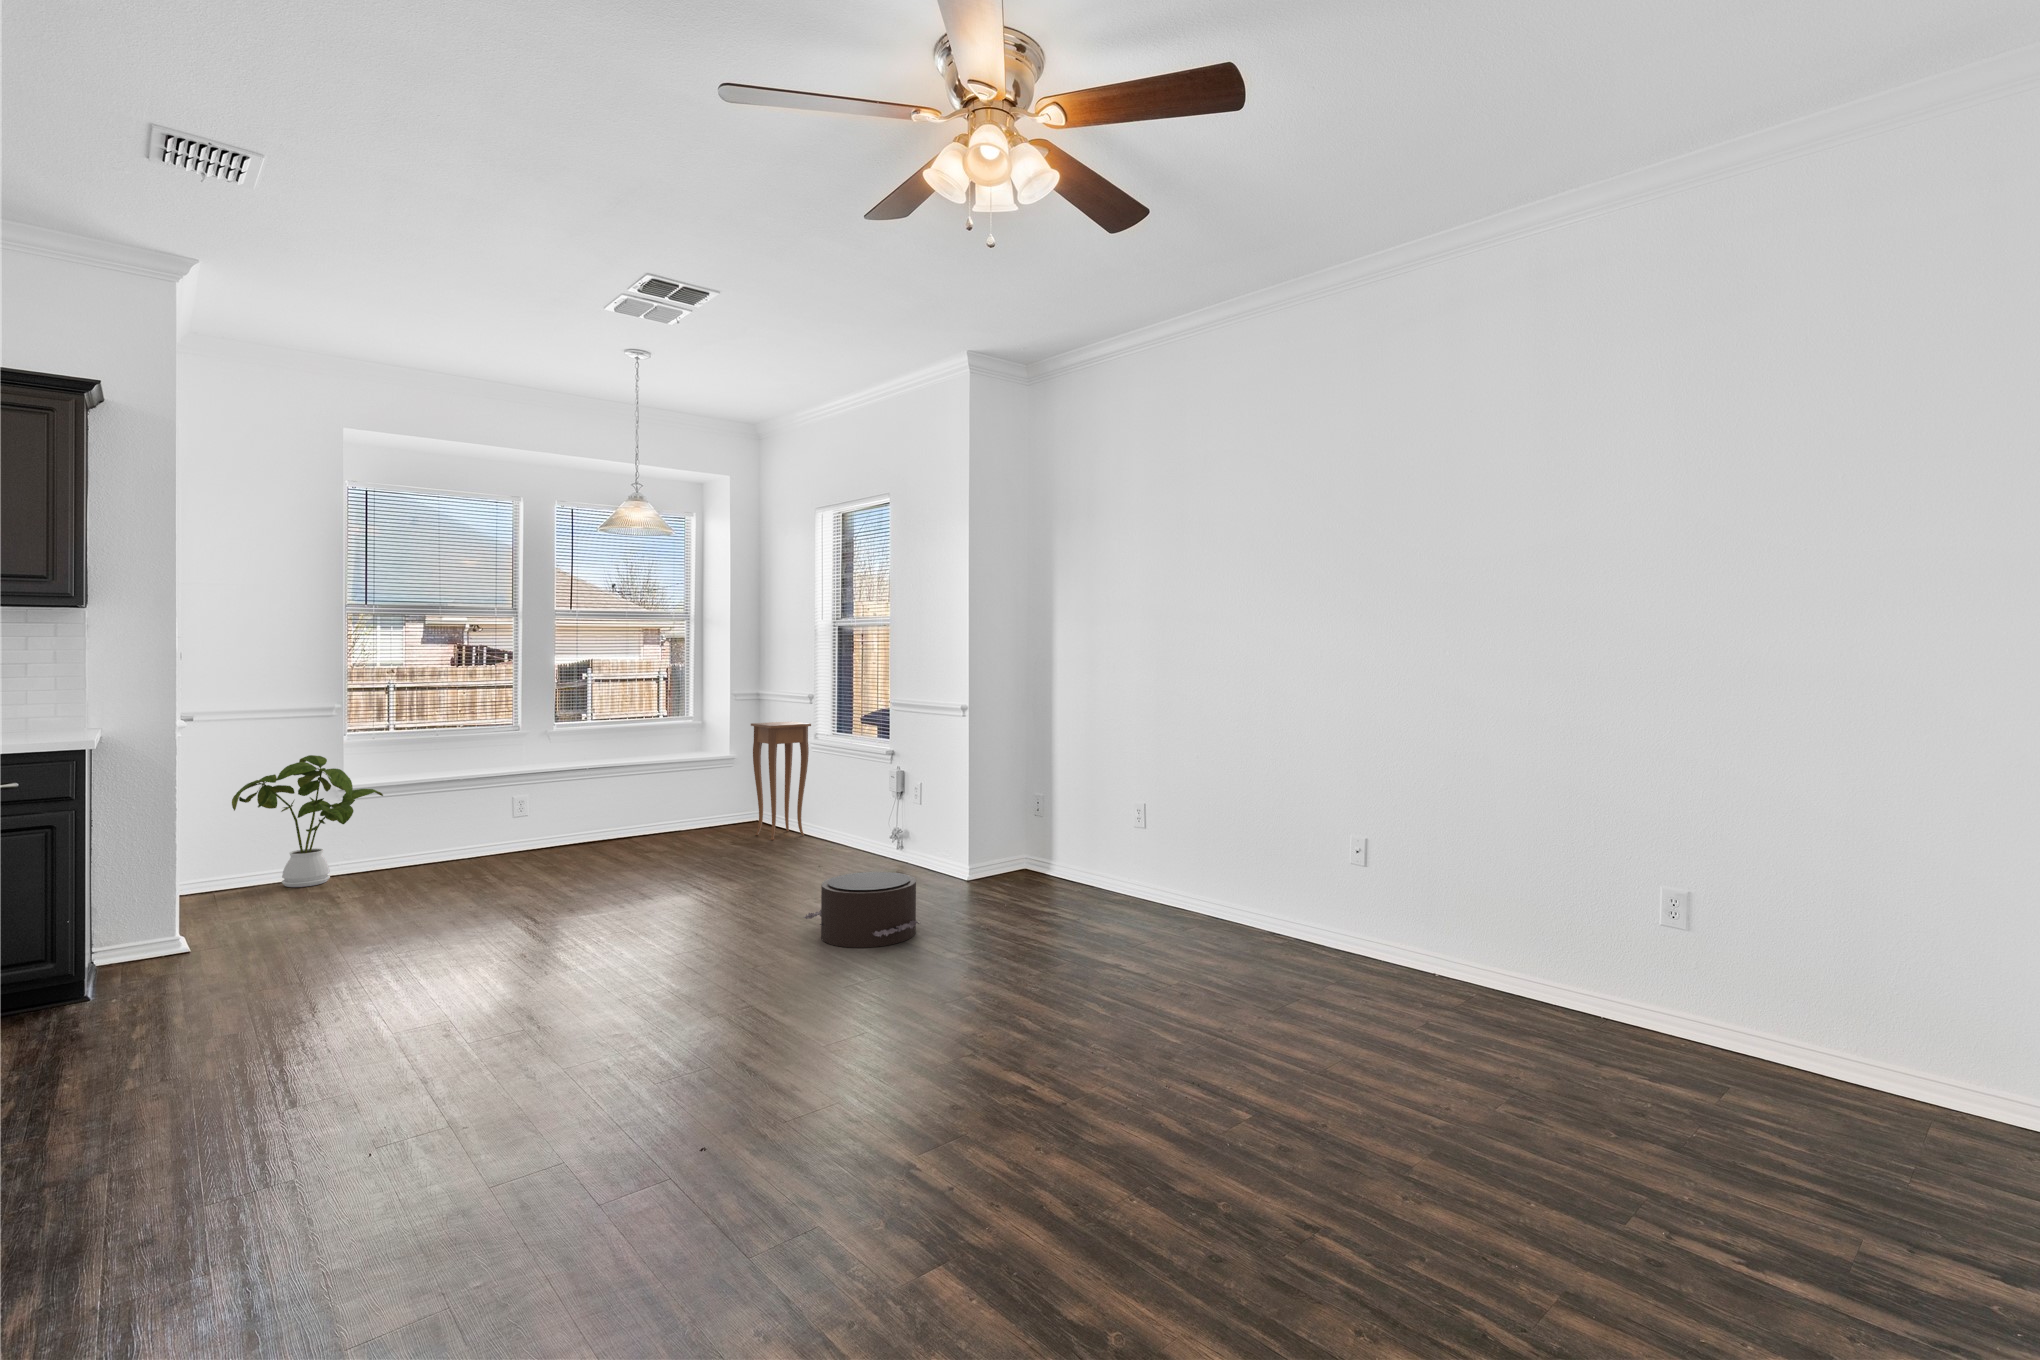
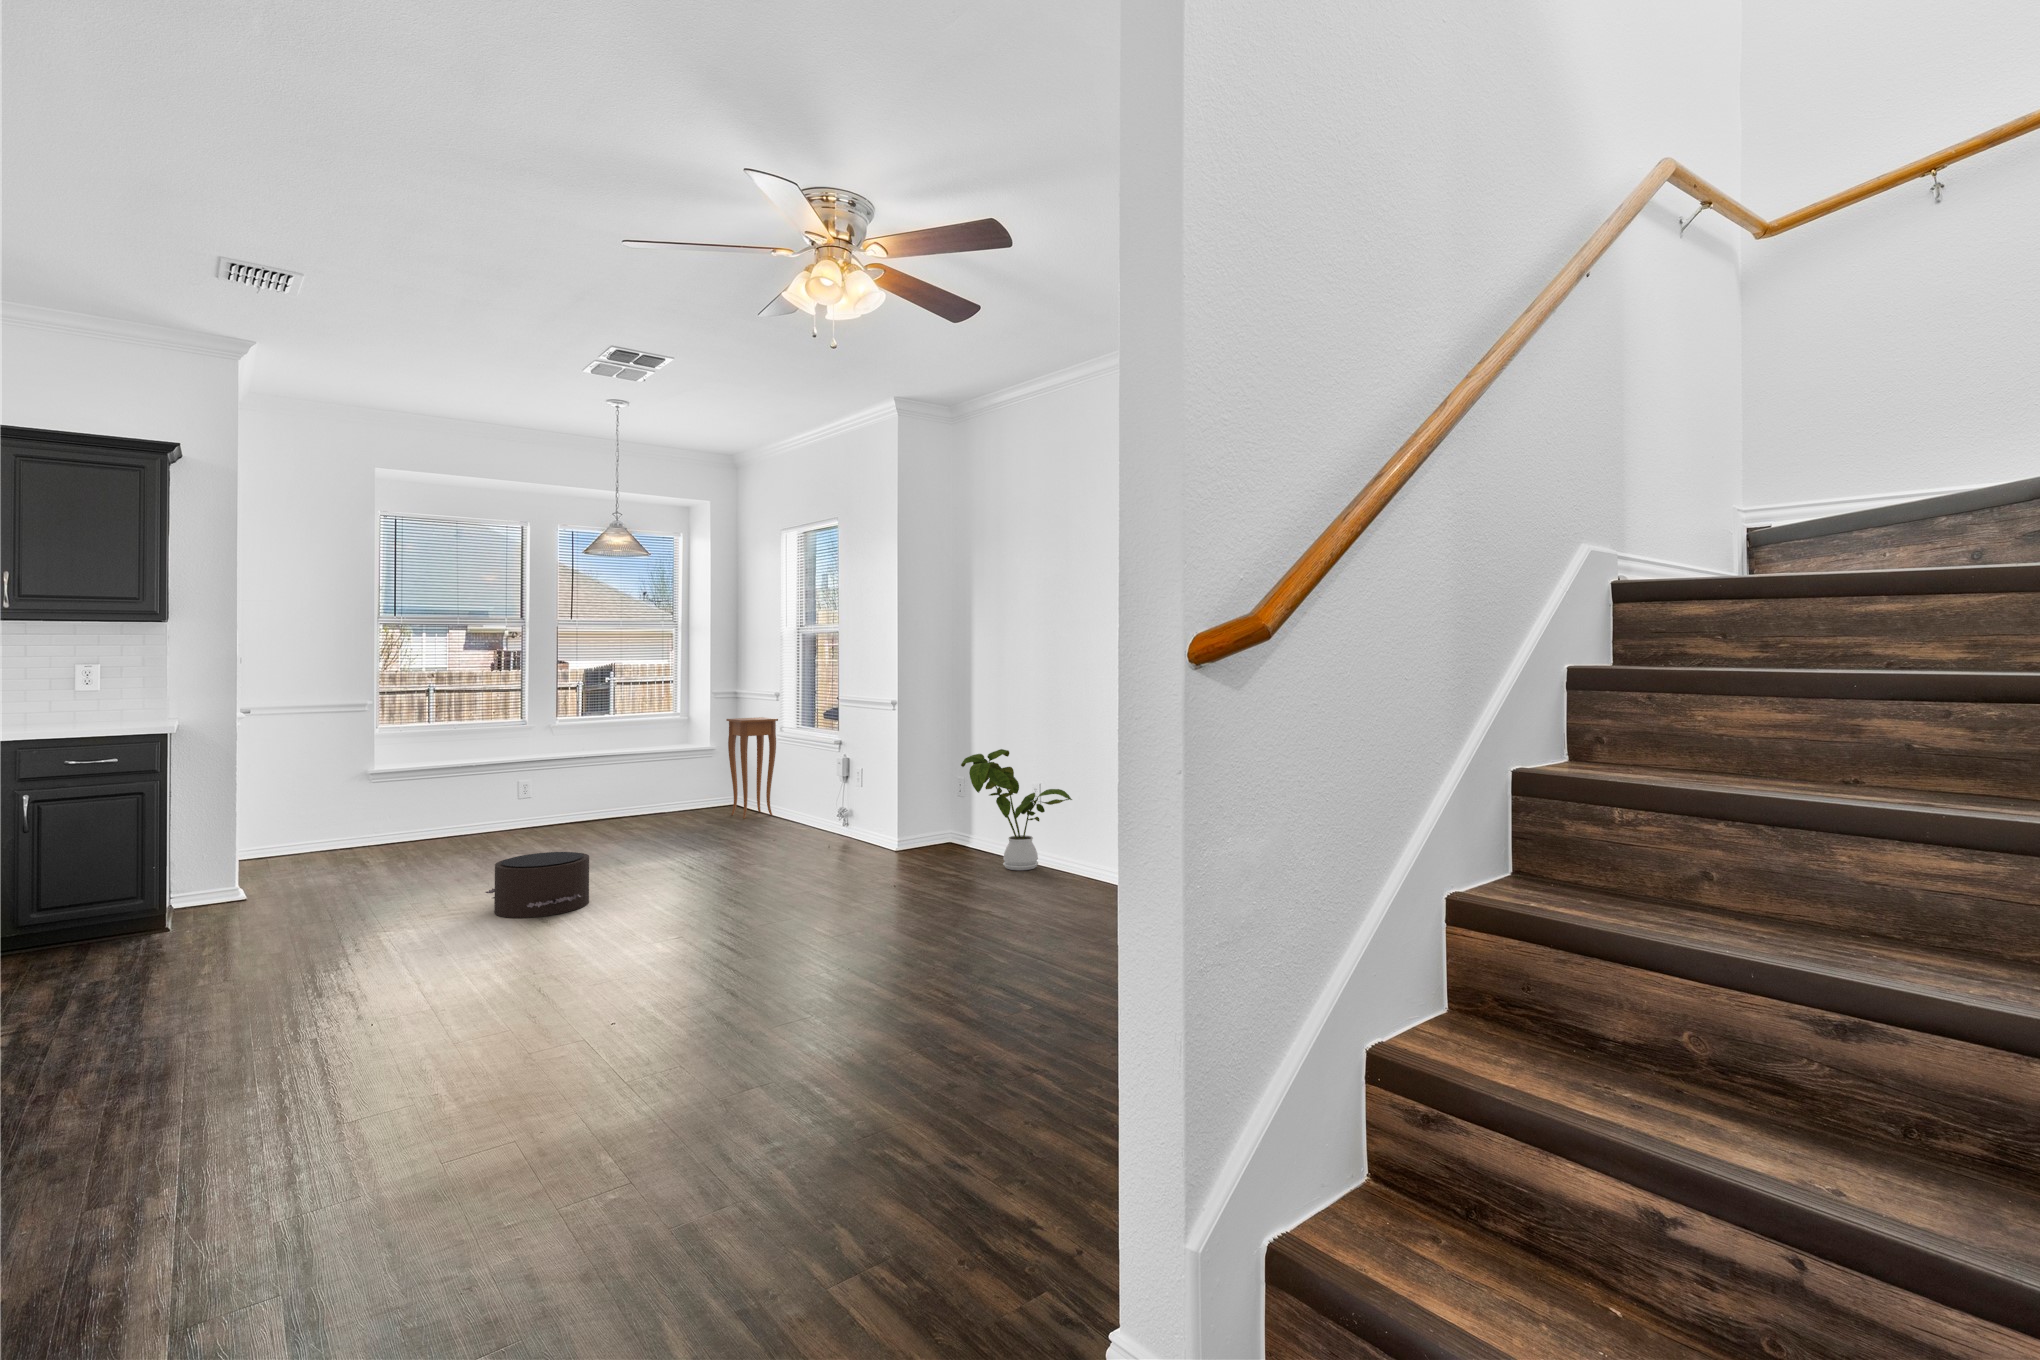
house plant: present [232,755,383,887] -> present [961,749,1072,870]
pouf: present [803,872,919,948] -> present [485,852,589,918]

